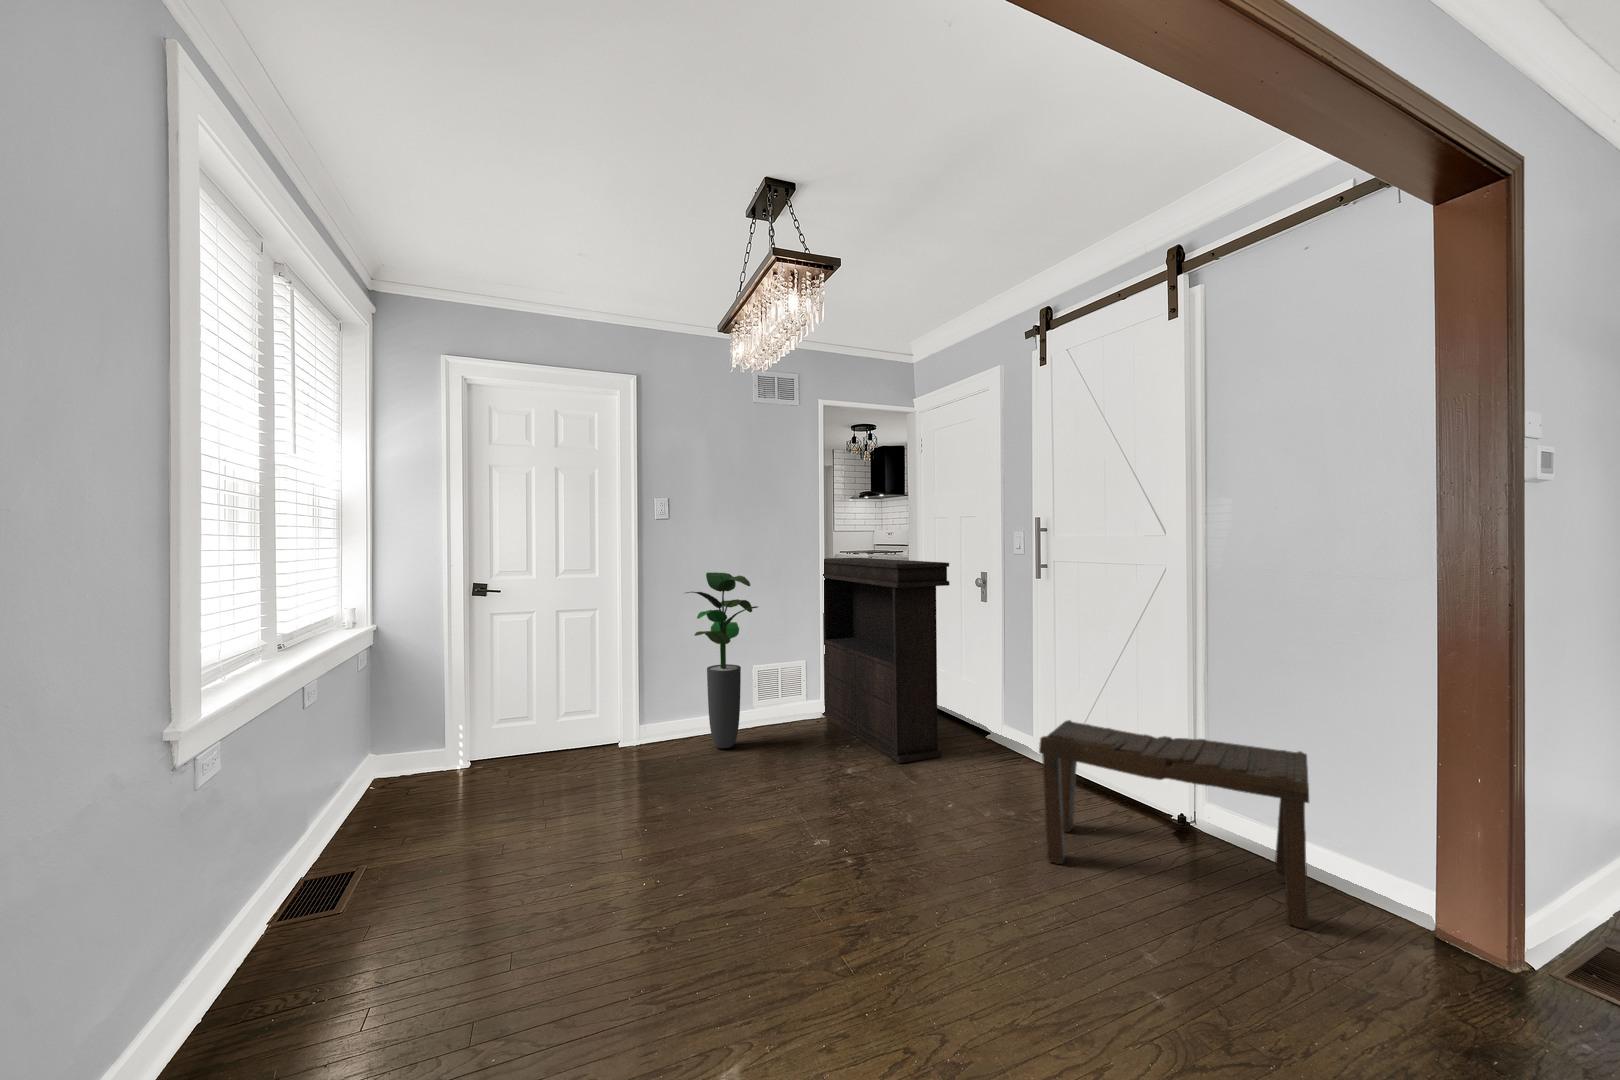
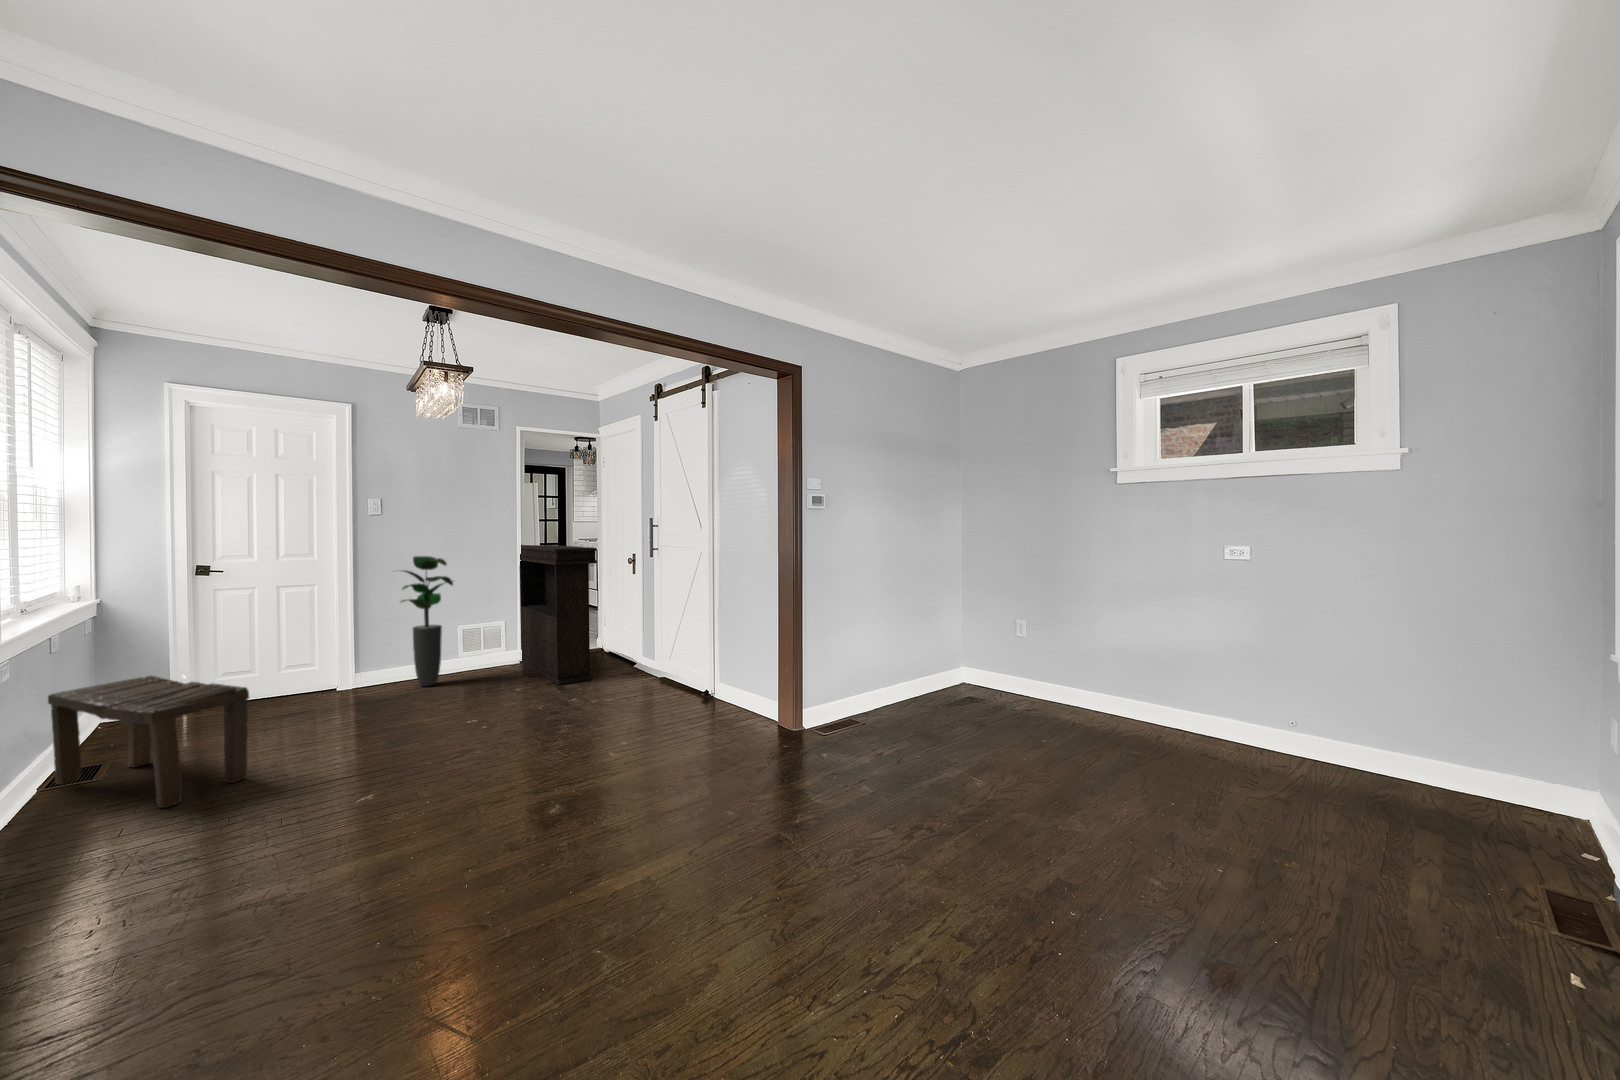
bench: present [1039,720,1309,928] -> present [48,676,249,808]

